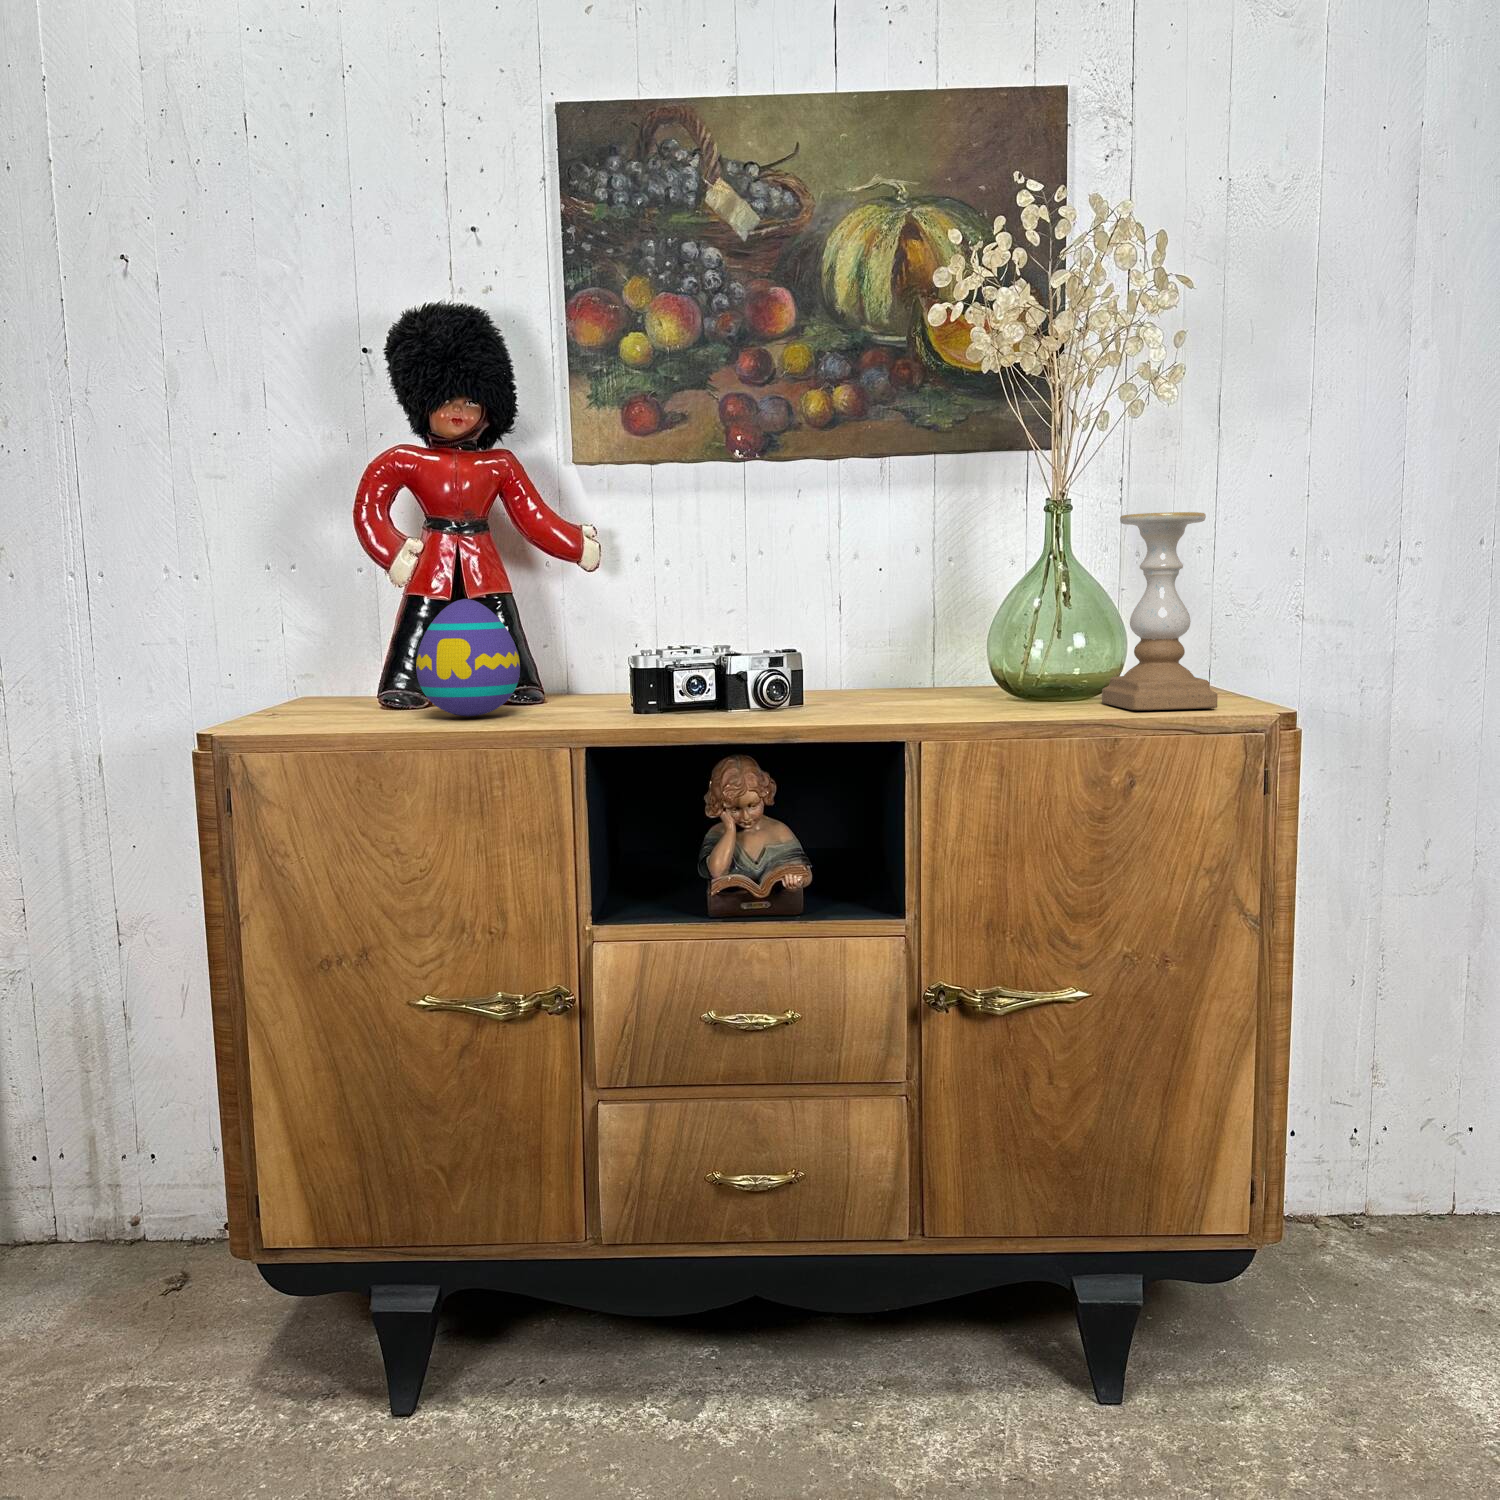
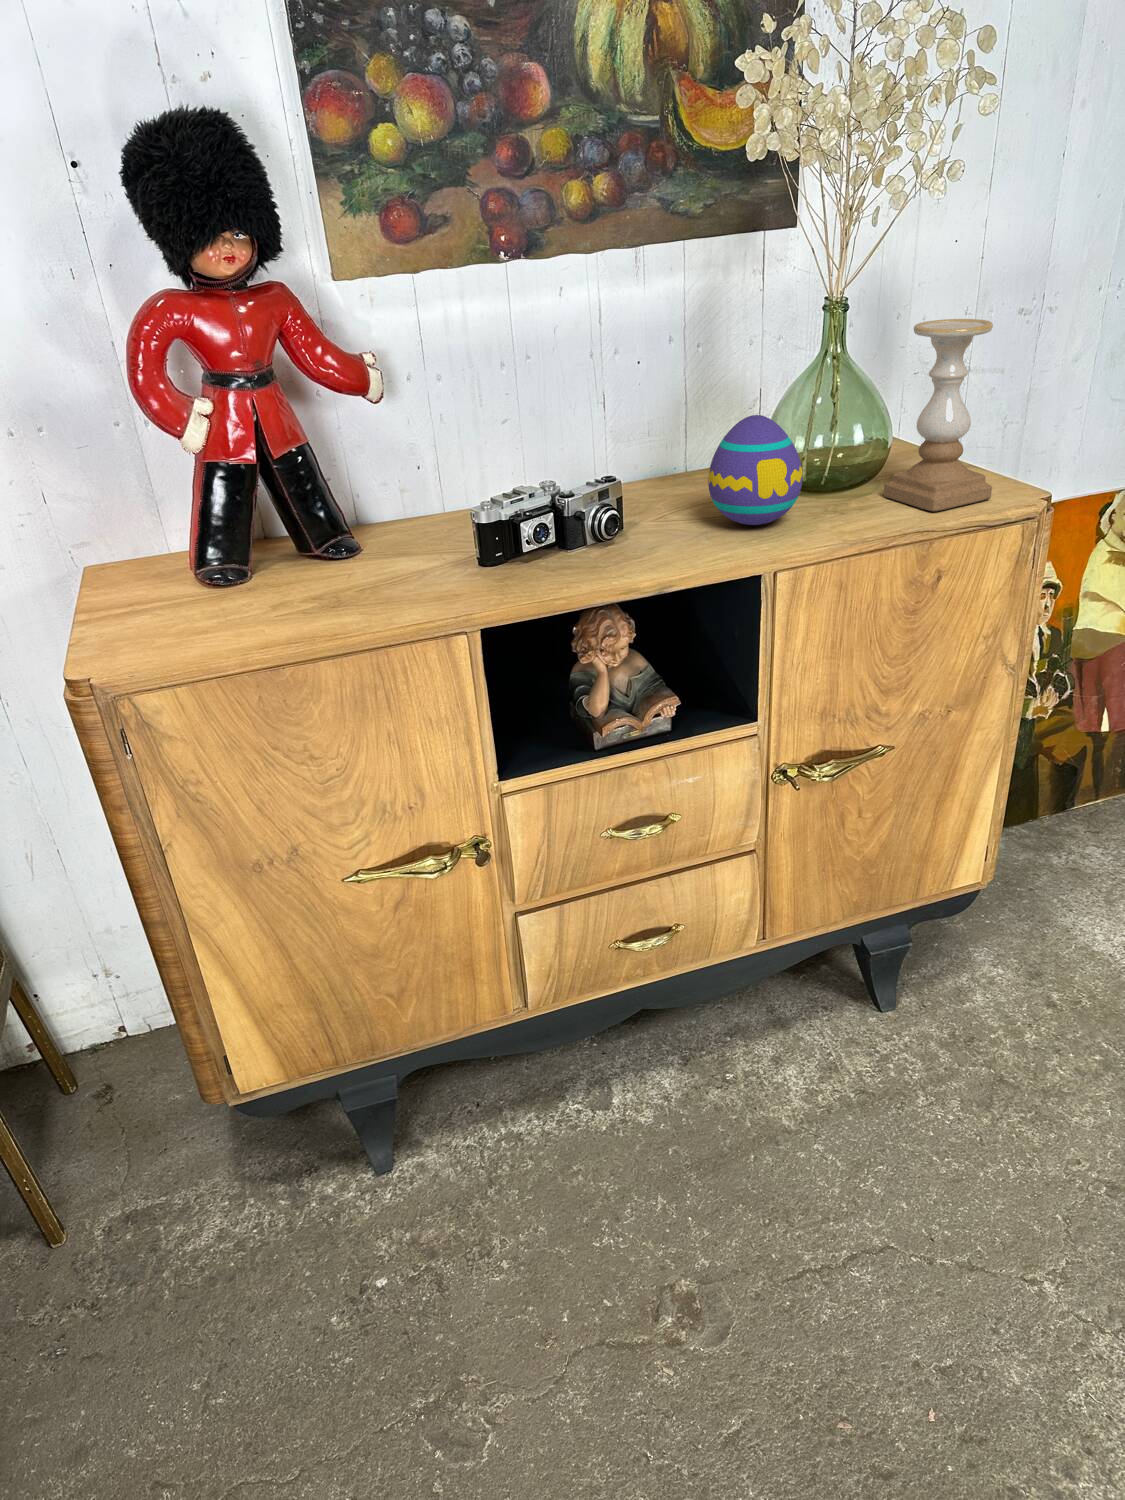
decorative egg: present [416,599,520,716] -> present [708,415,802,525]

